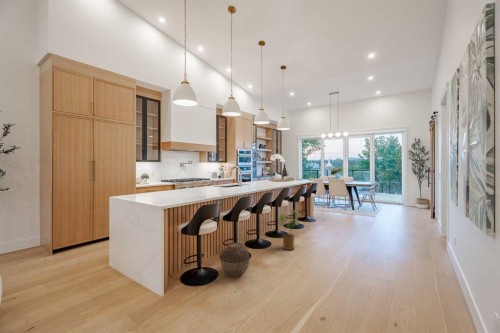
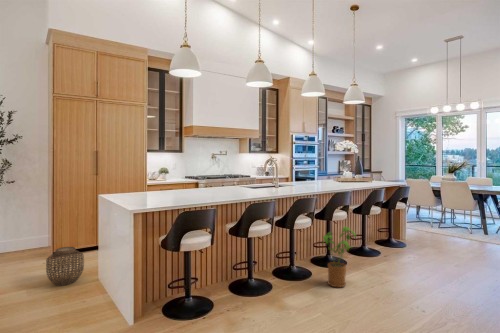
woven basket: present [221,242,249,277] -> present [46,247,84,286]

